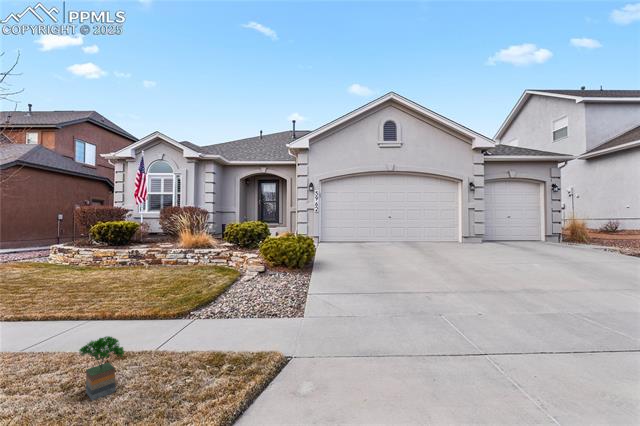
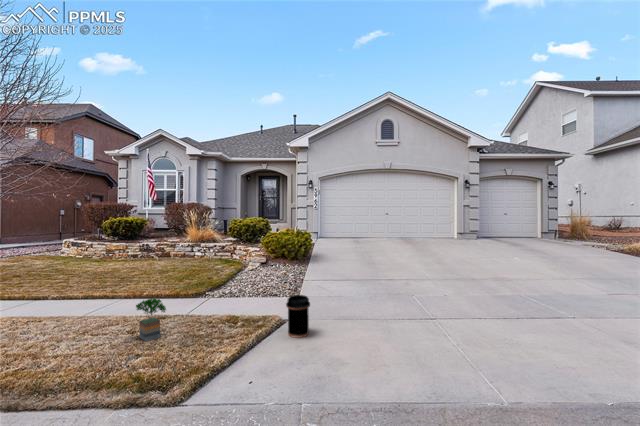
trash can: none [289,327,321,388] -> present [286,295,310,338]

